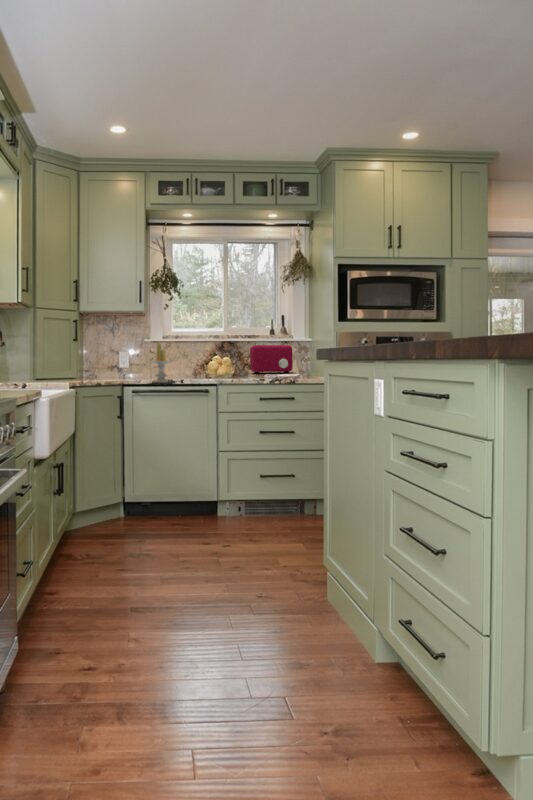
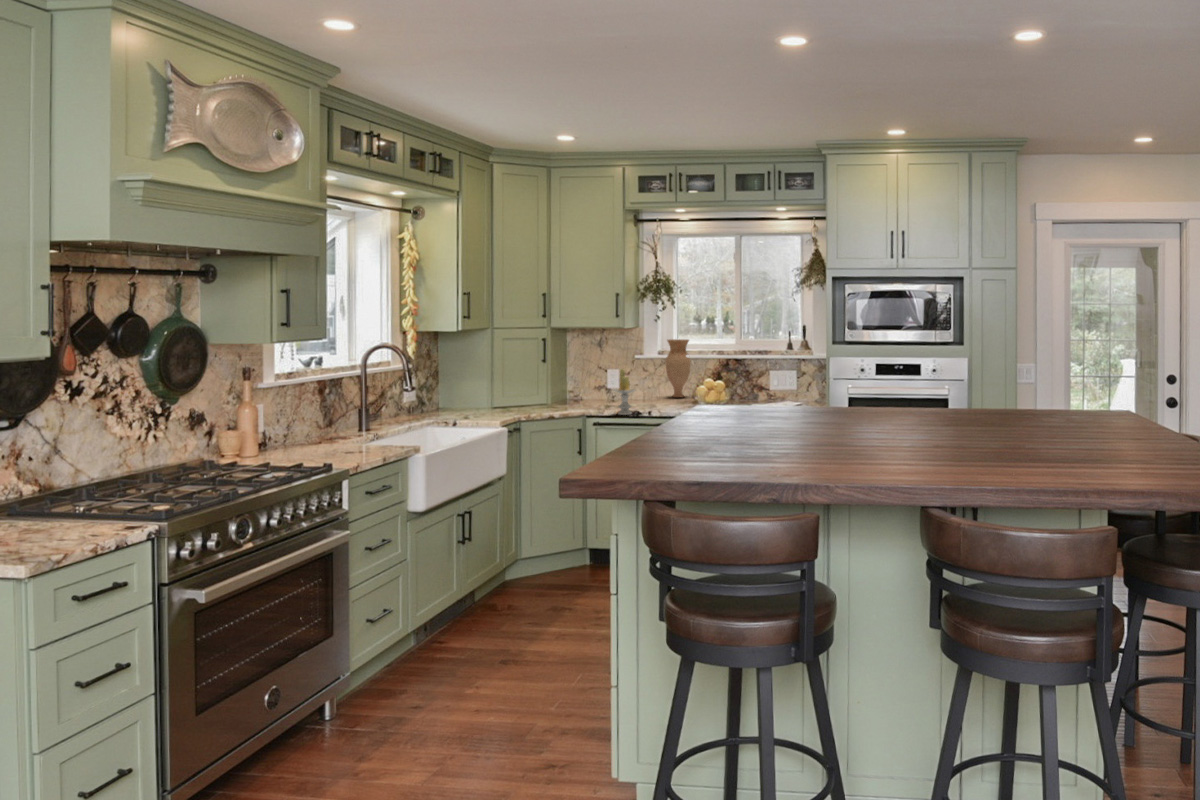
vase: none [172,326,192,374] -> present [666,339,691,397]
toaster: present [250,345,293,373] -> none [759,363,812,399]

